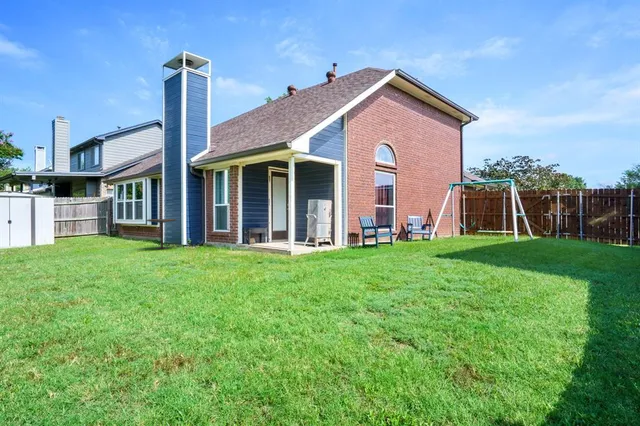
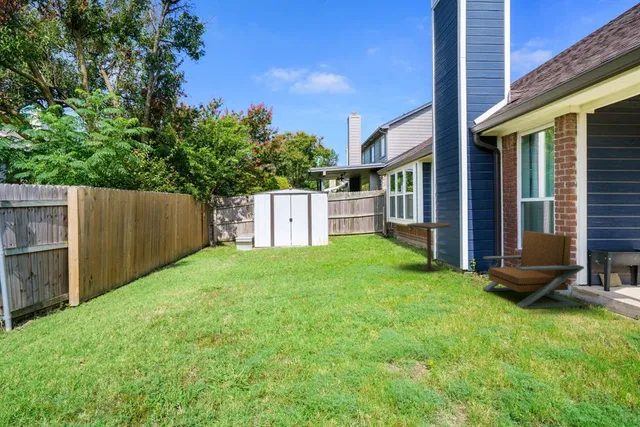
lounge chair: none [196,220,240,255] -> present [483,231,584,309]

